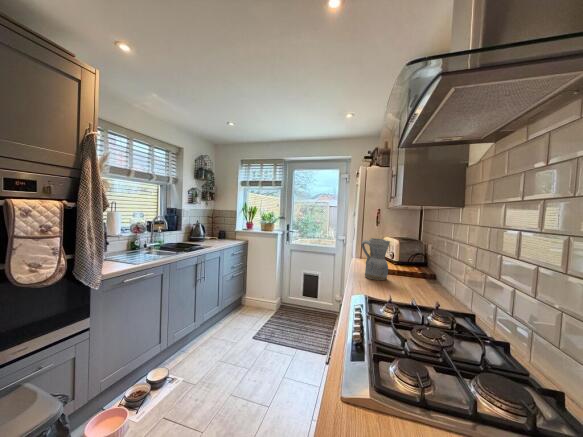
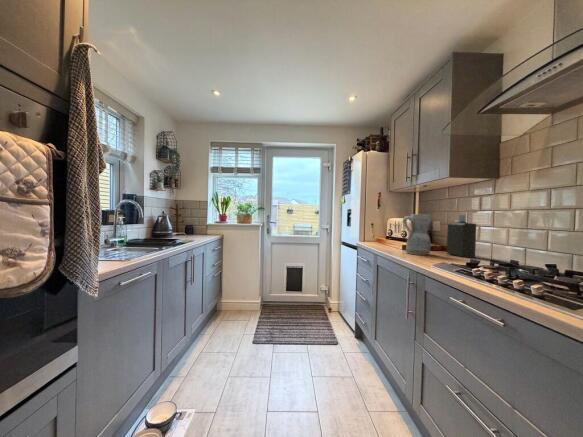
bottle: none [409,242,432,289] -> present [447,215,476,258]

